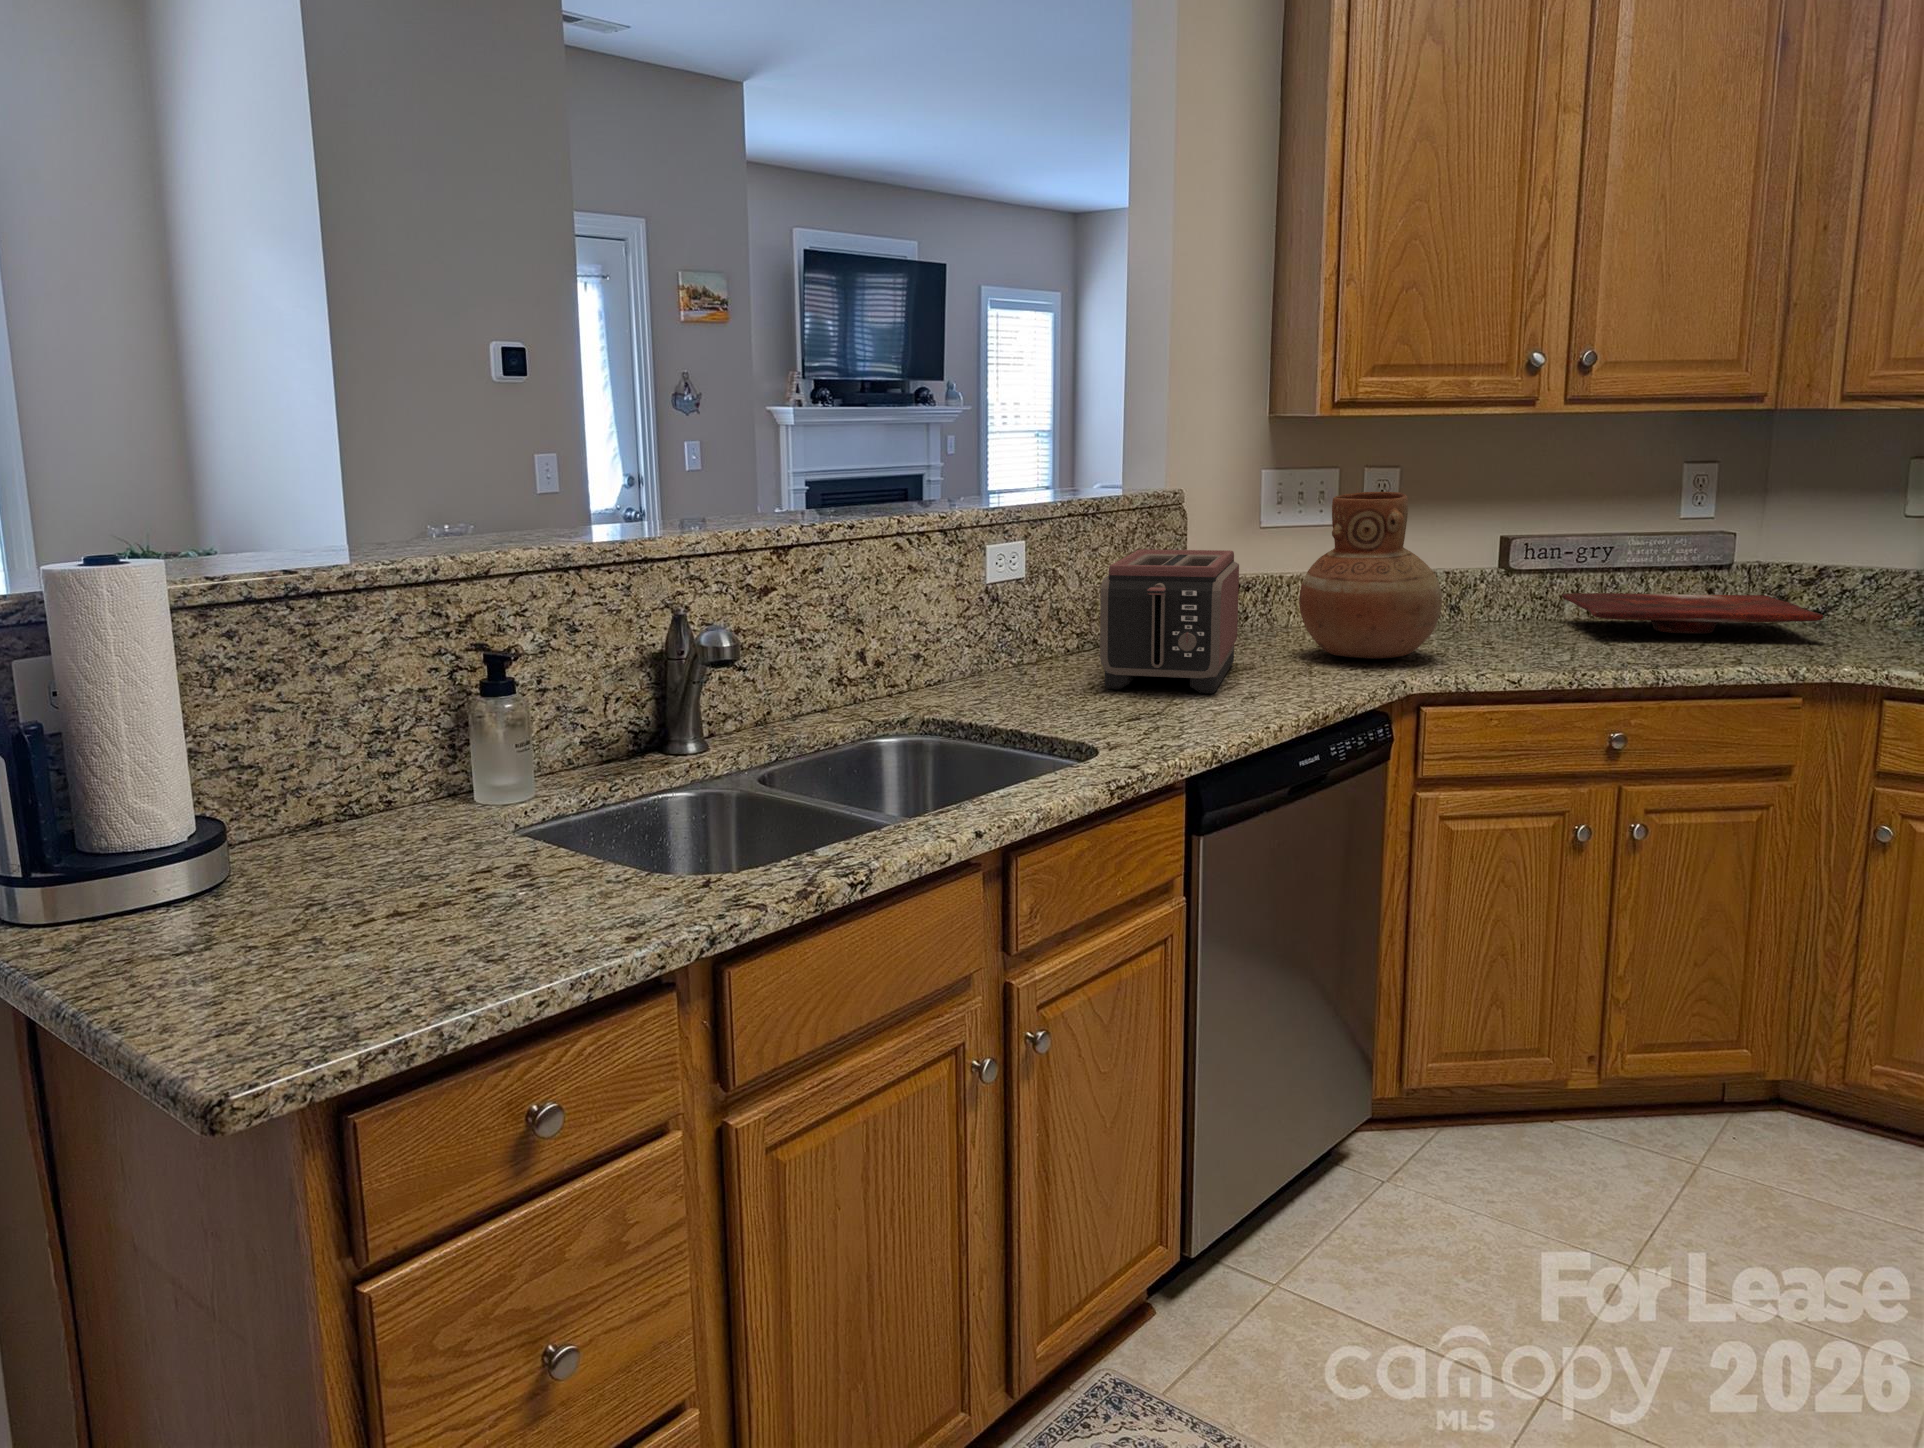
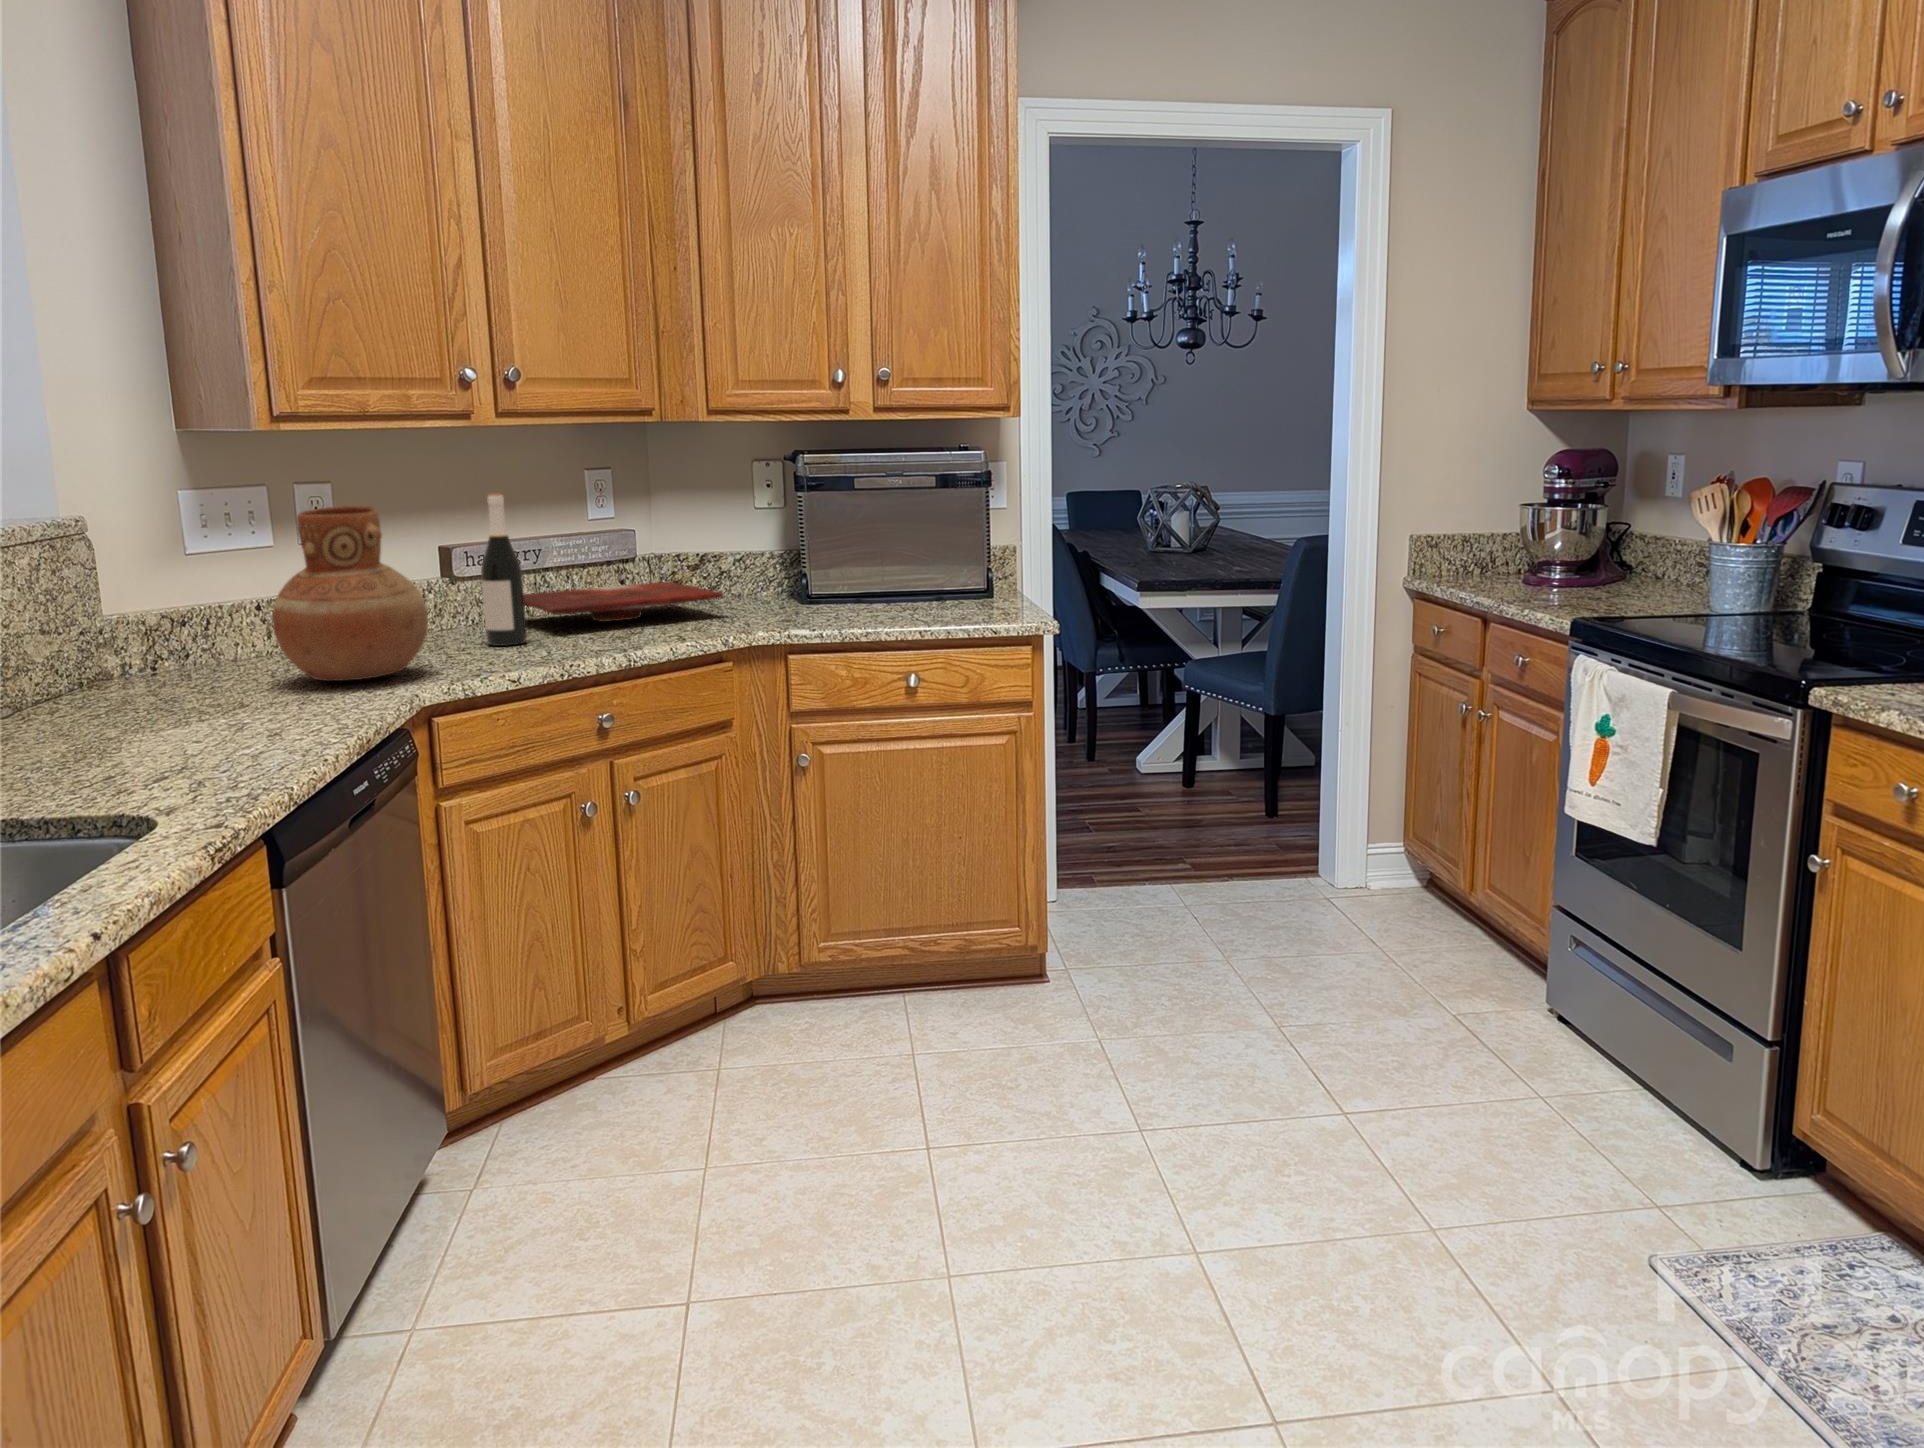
wine bottle: none [1517,485,1566,645] -> present [481,493,527,646]
toaster: present [1100,549,1239,694] -> none [60,579,232,754]

